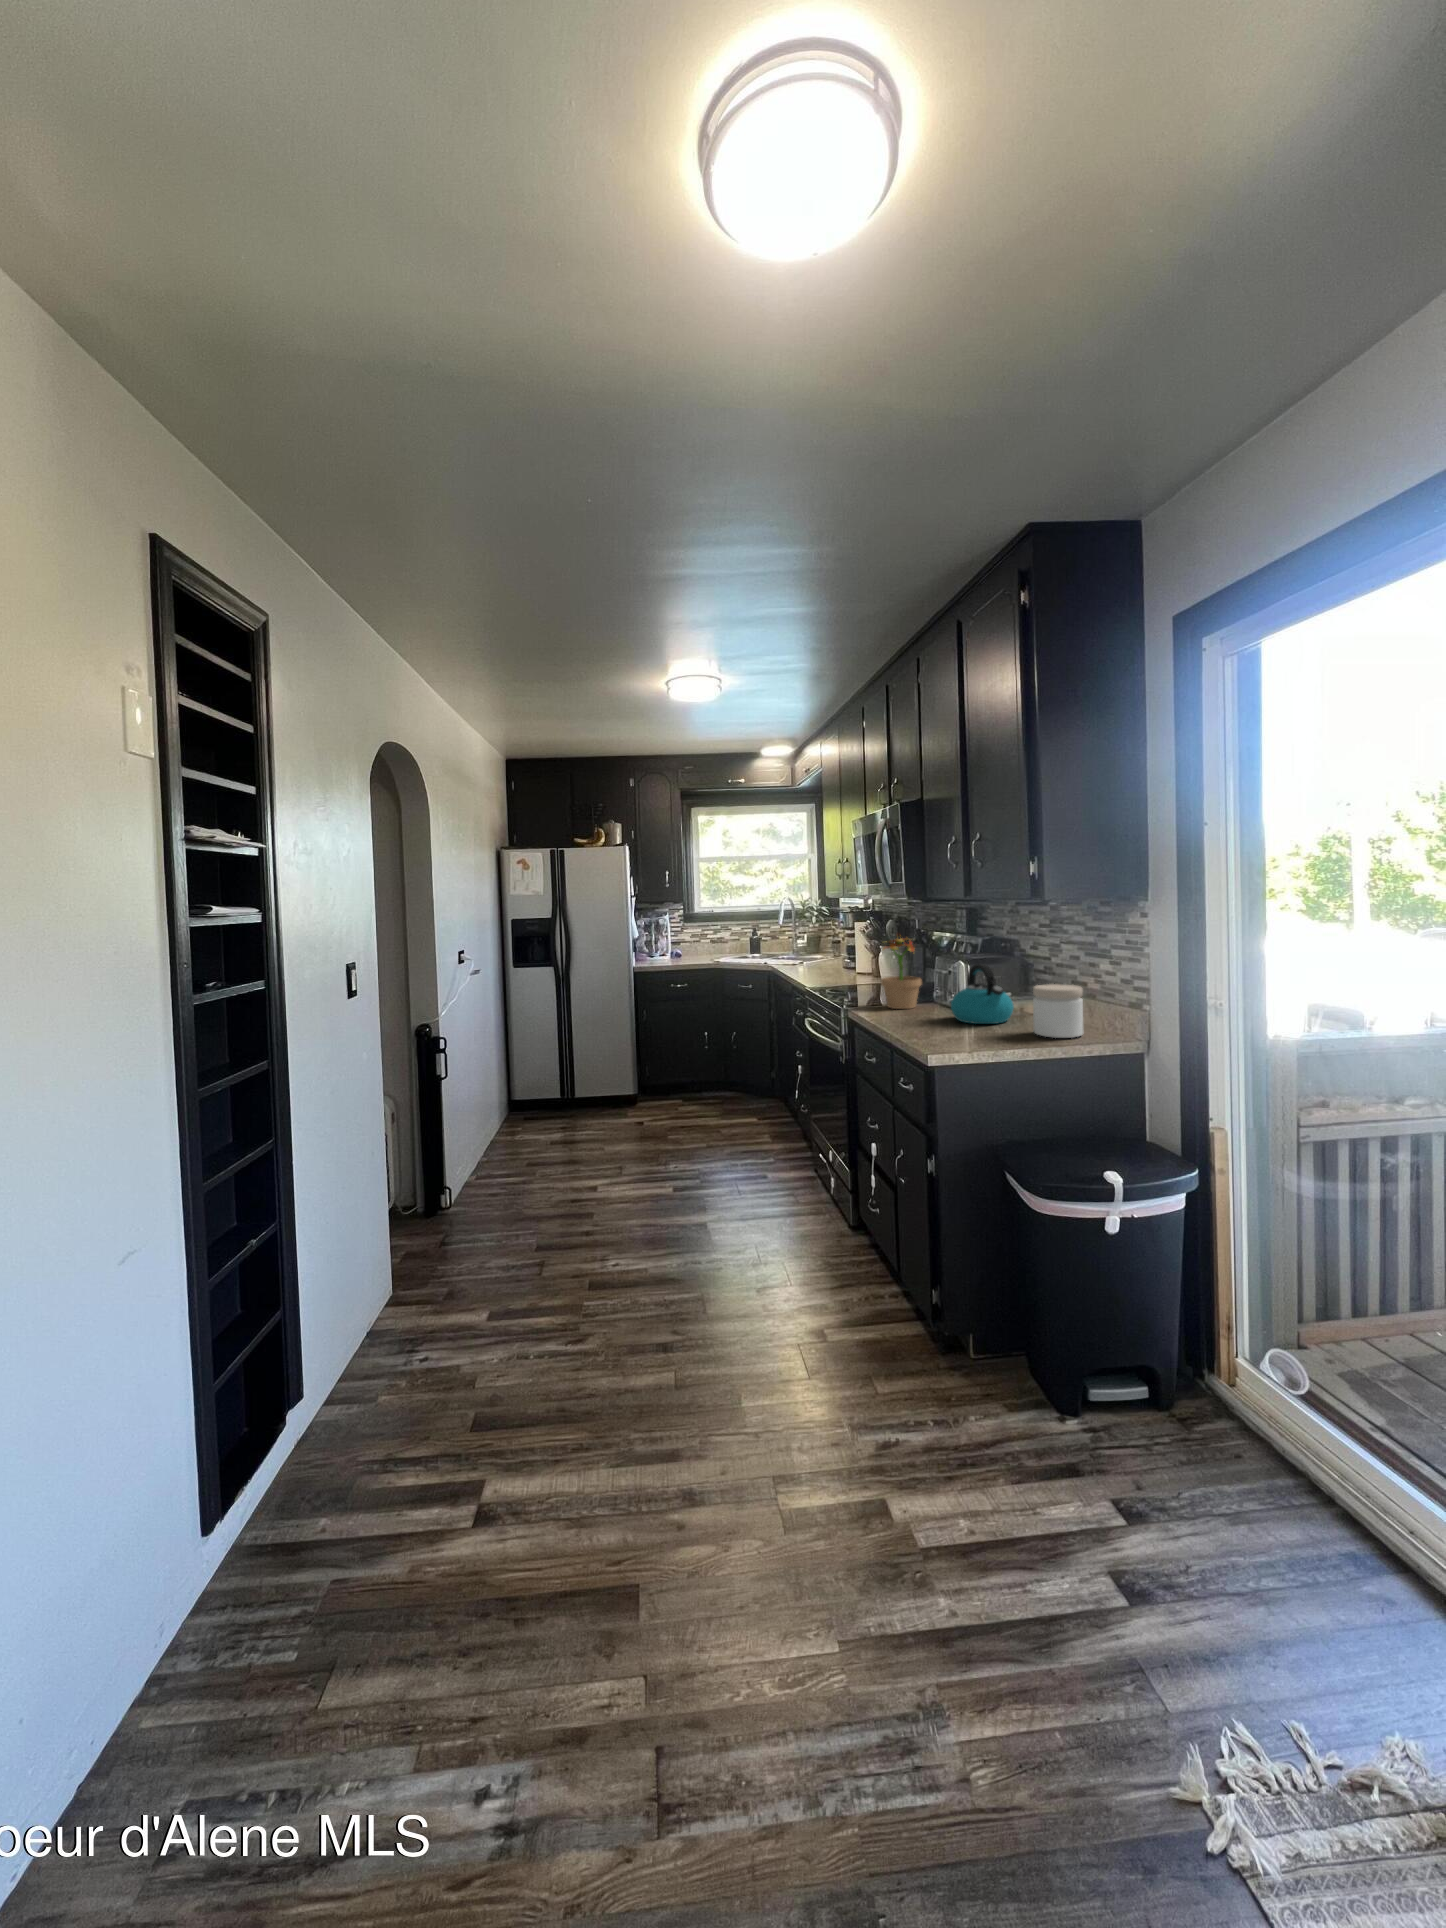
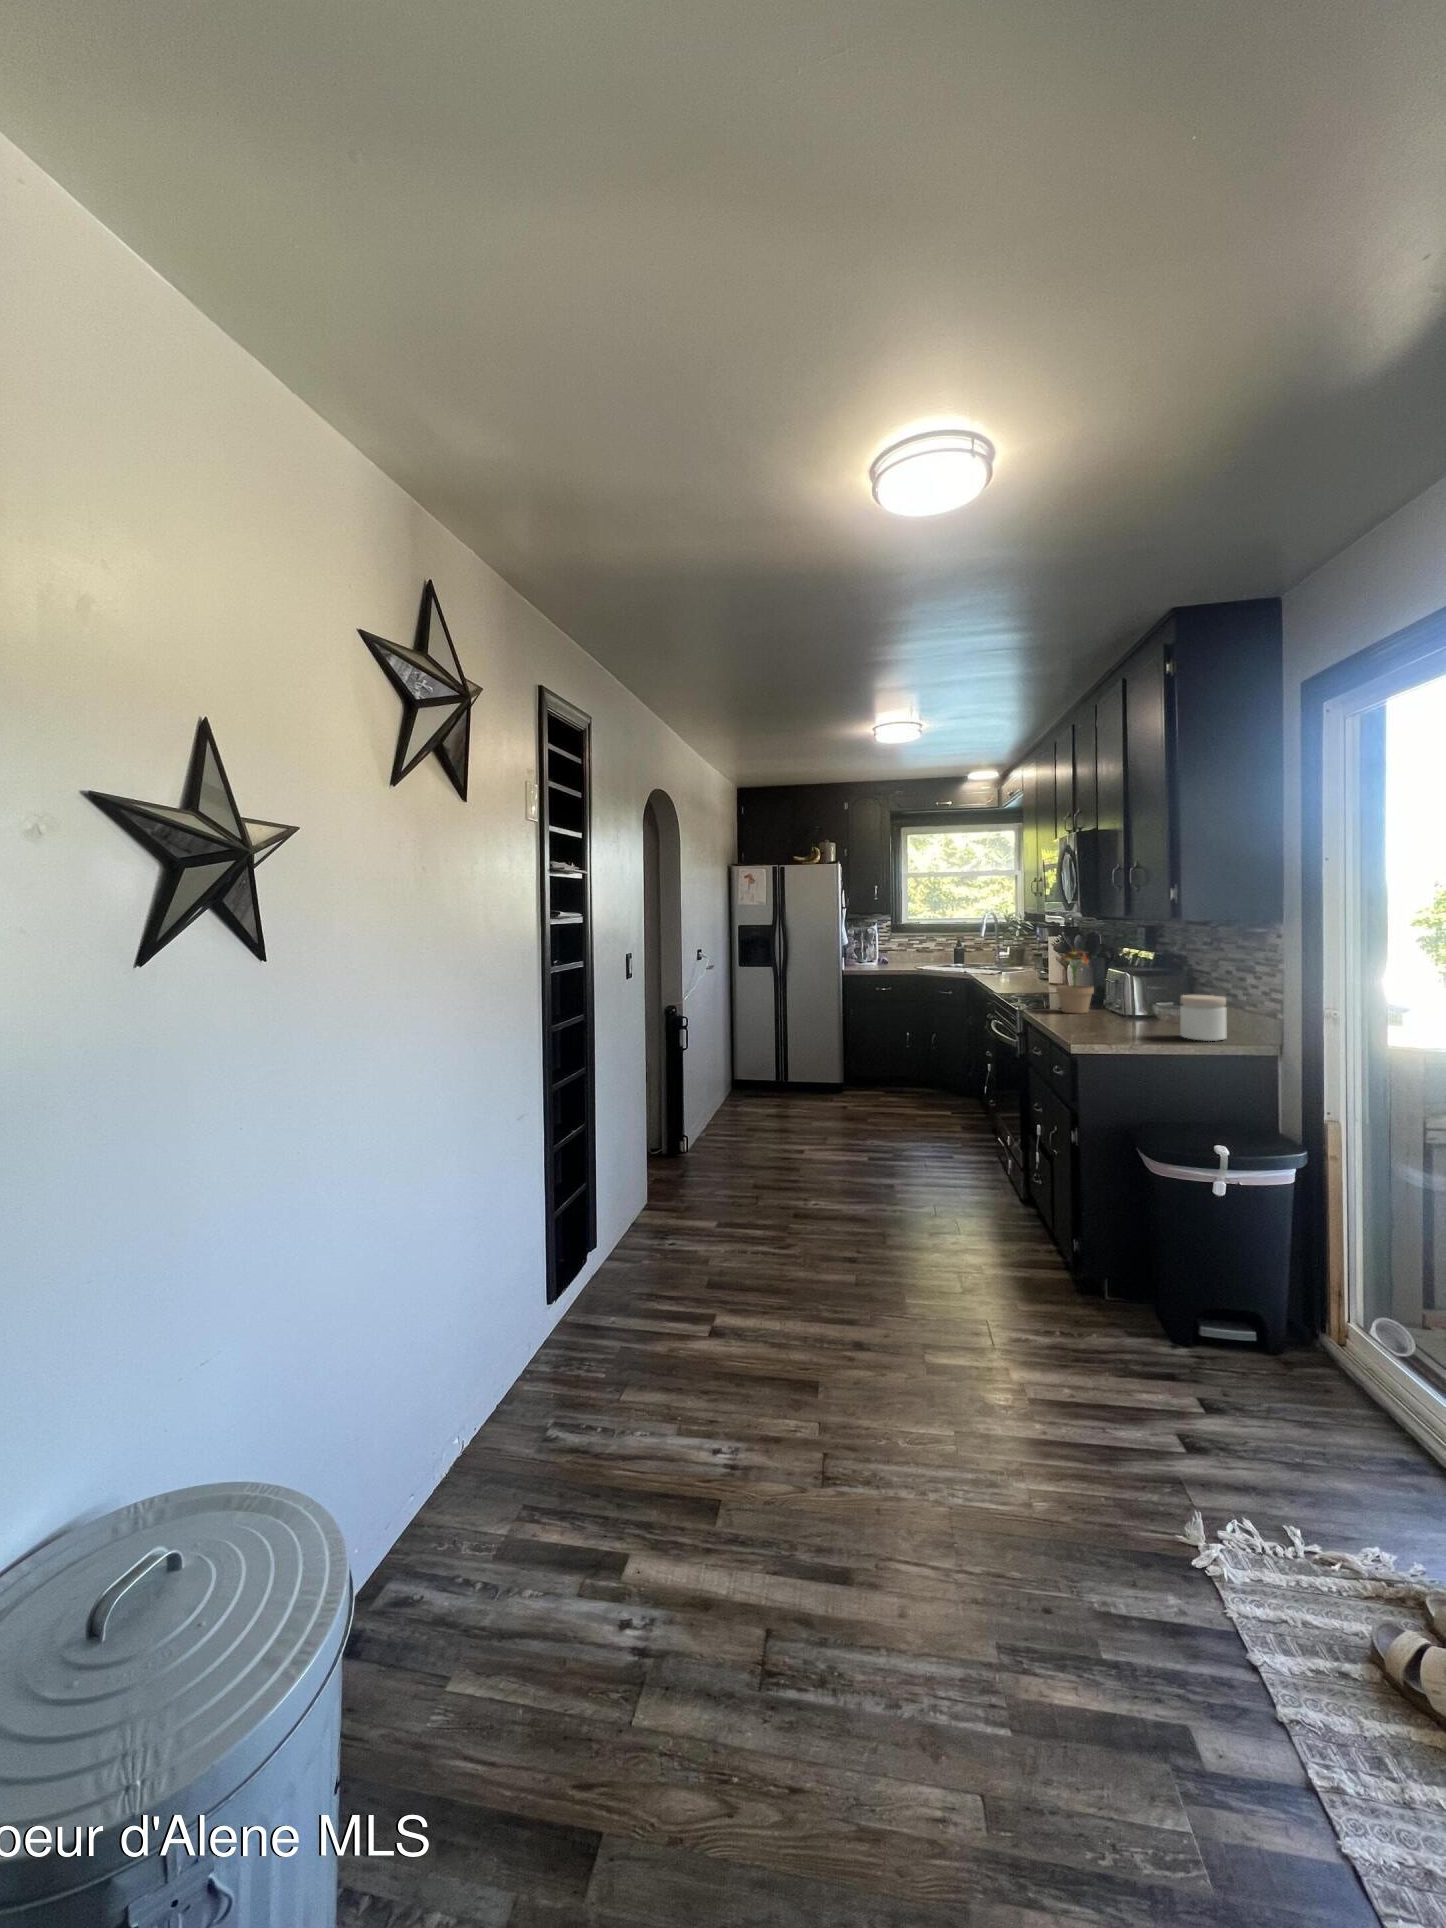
kettle: present [951,964,1014,1024] -> none [1113,975,1172,1028]

